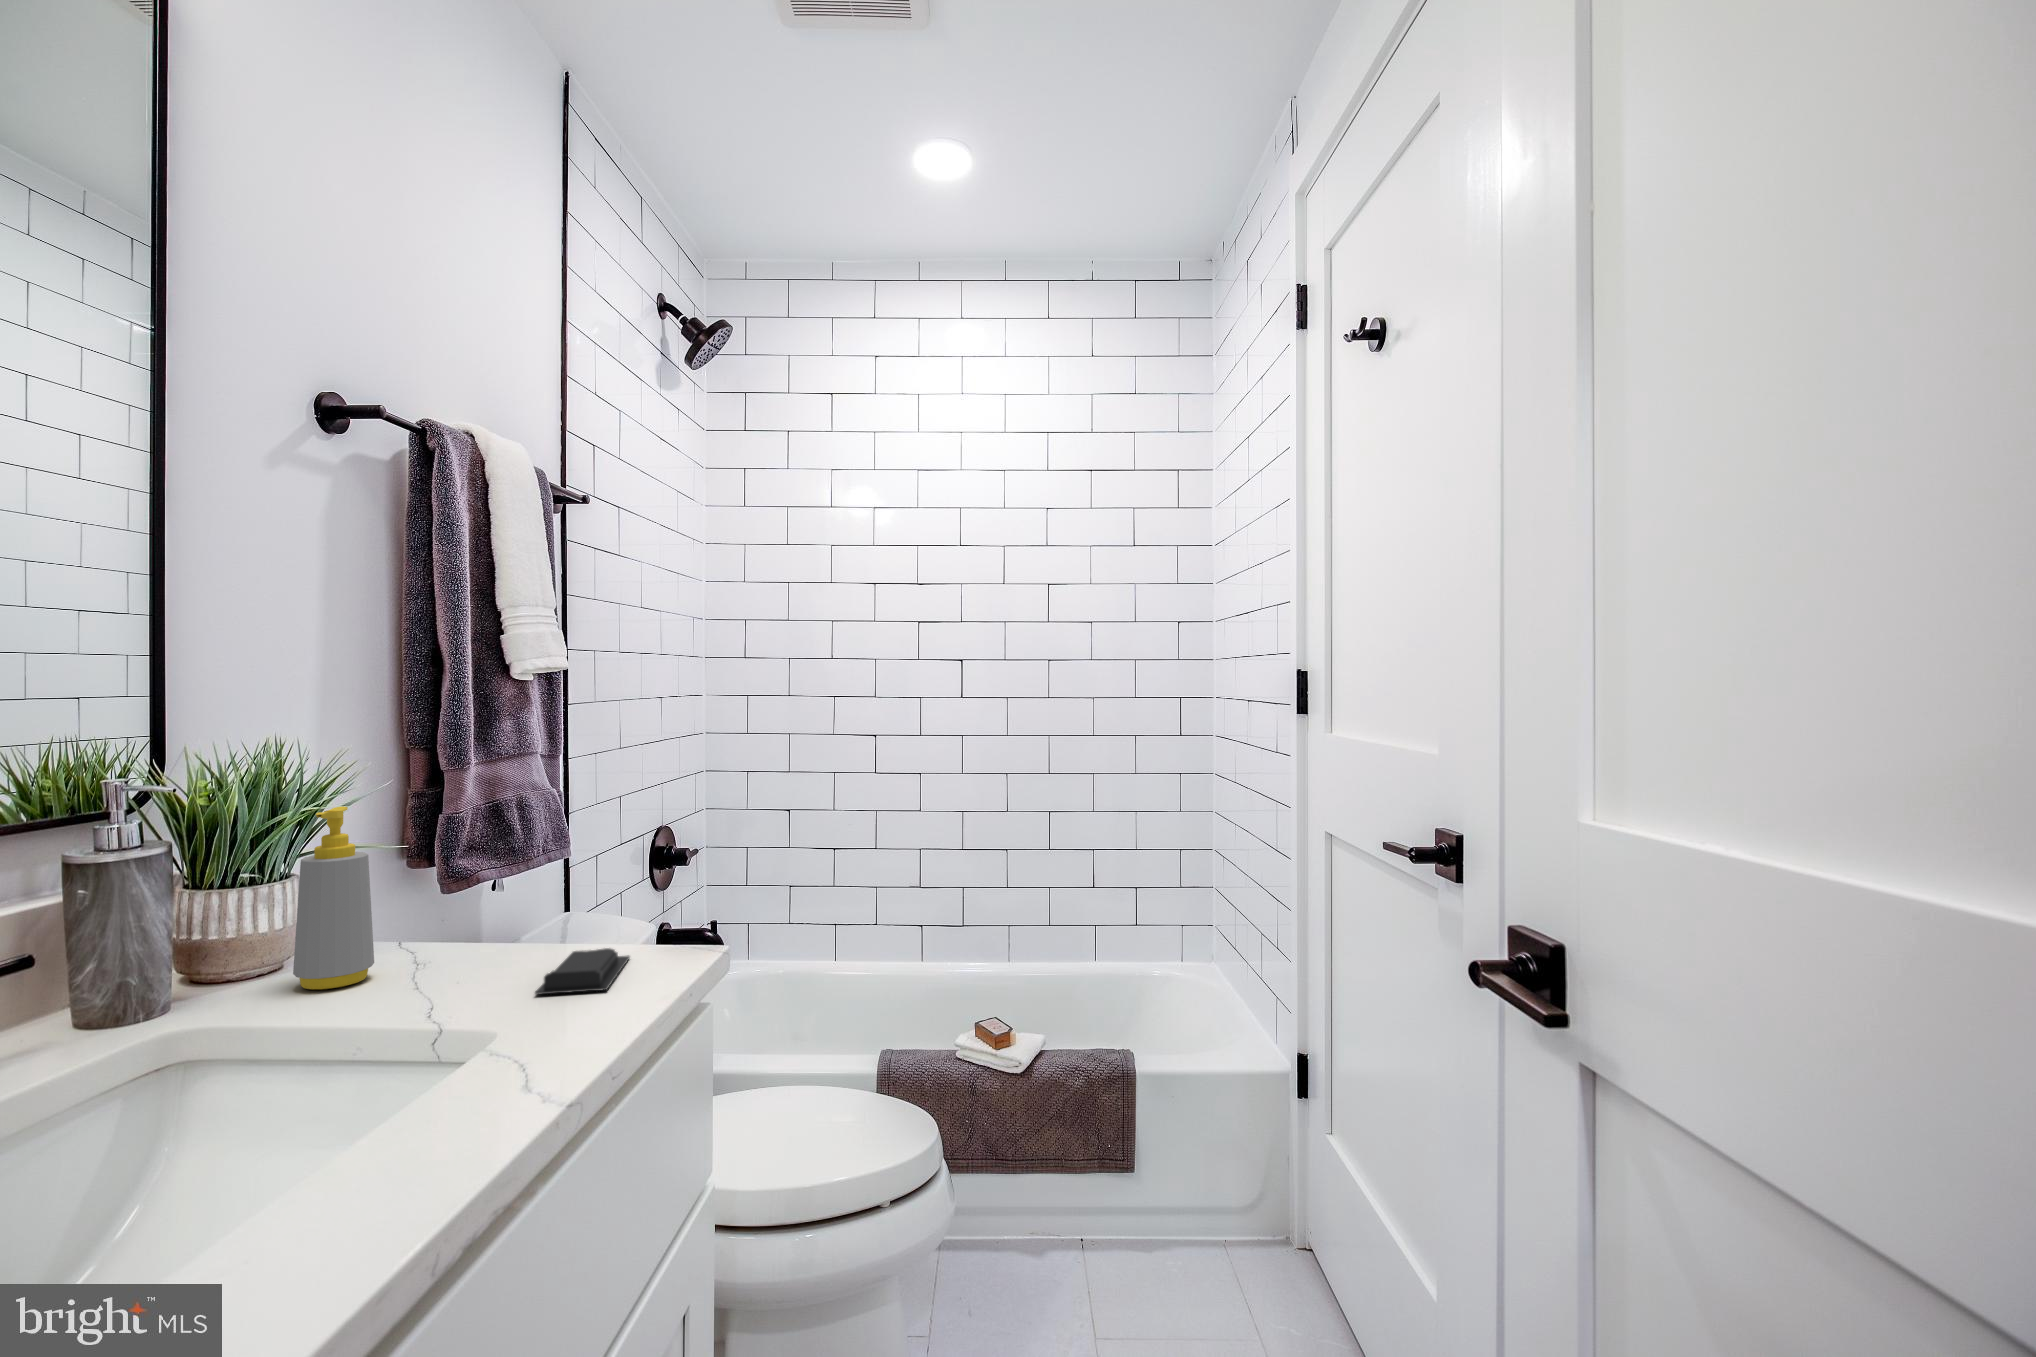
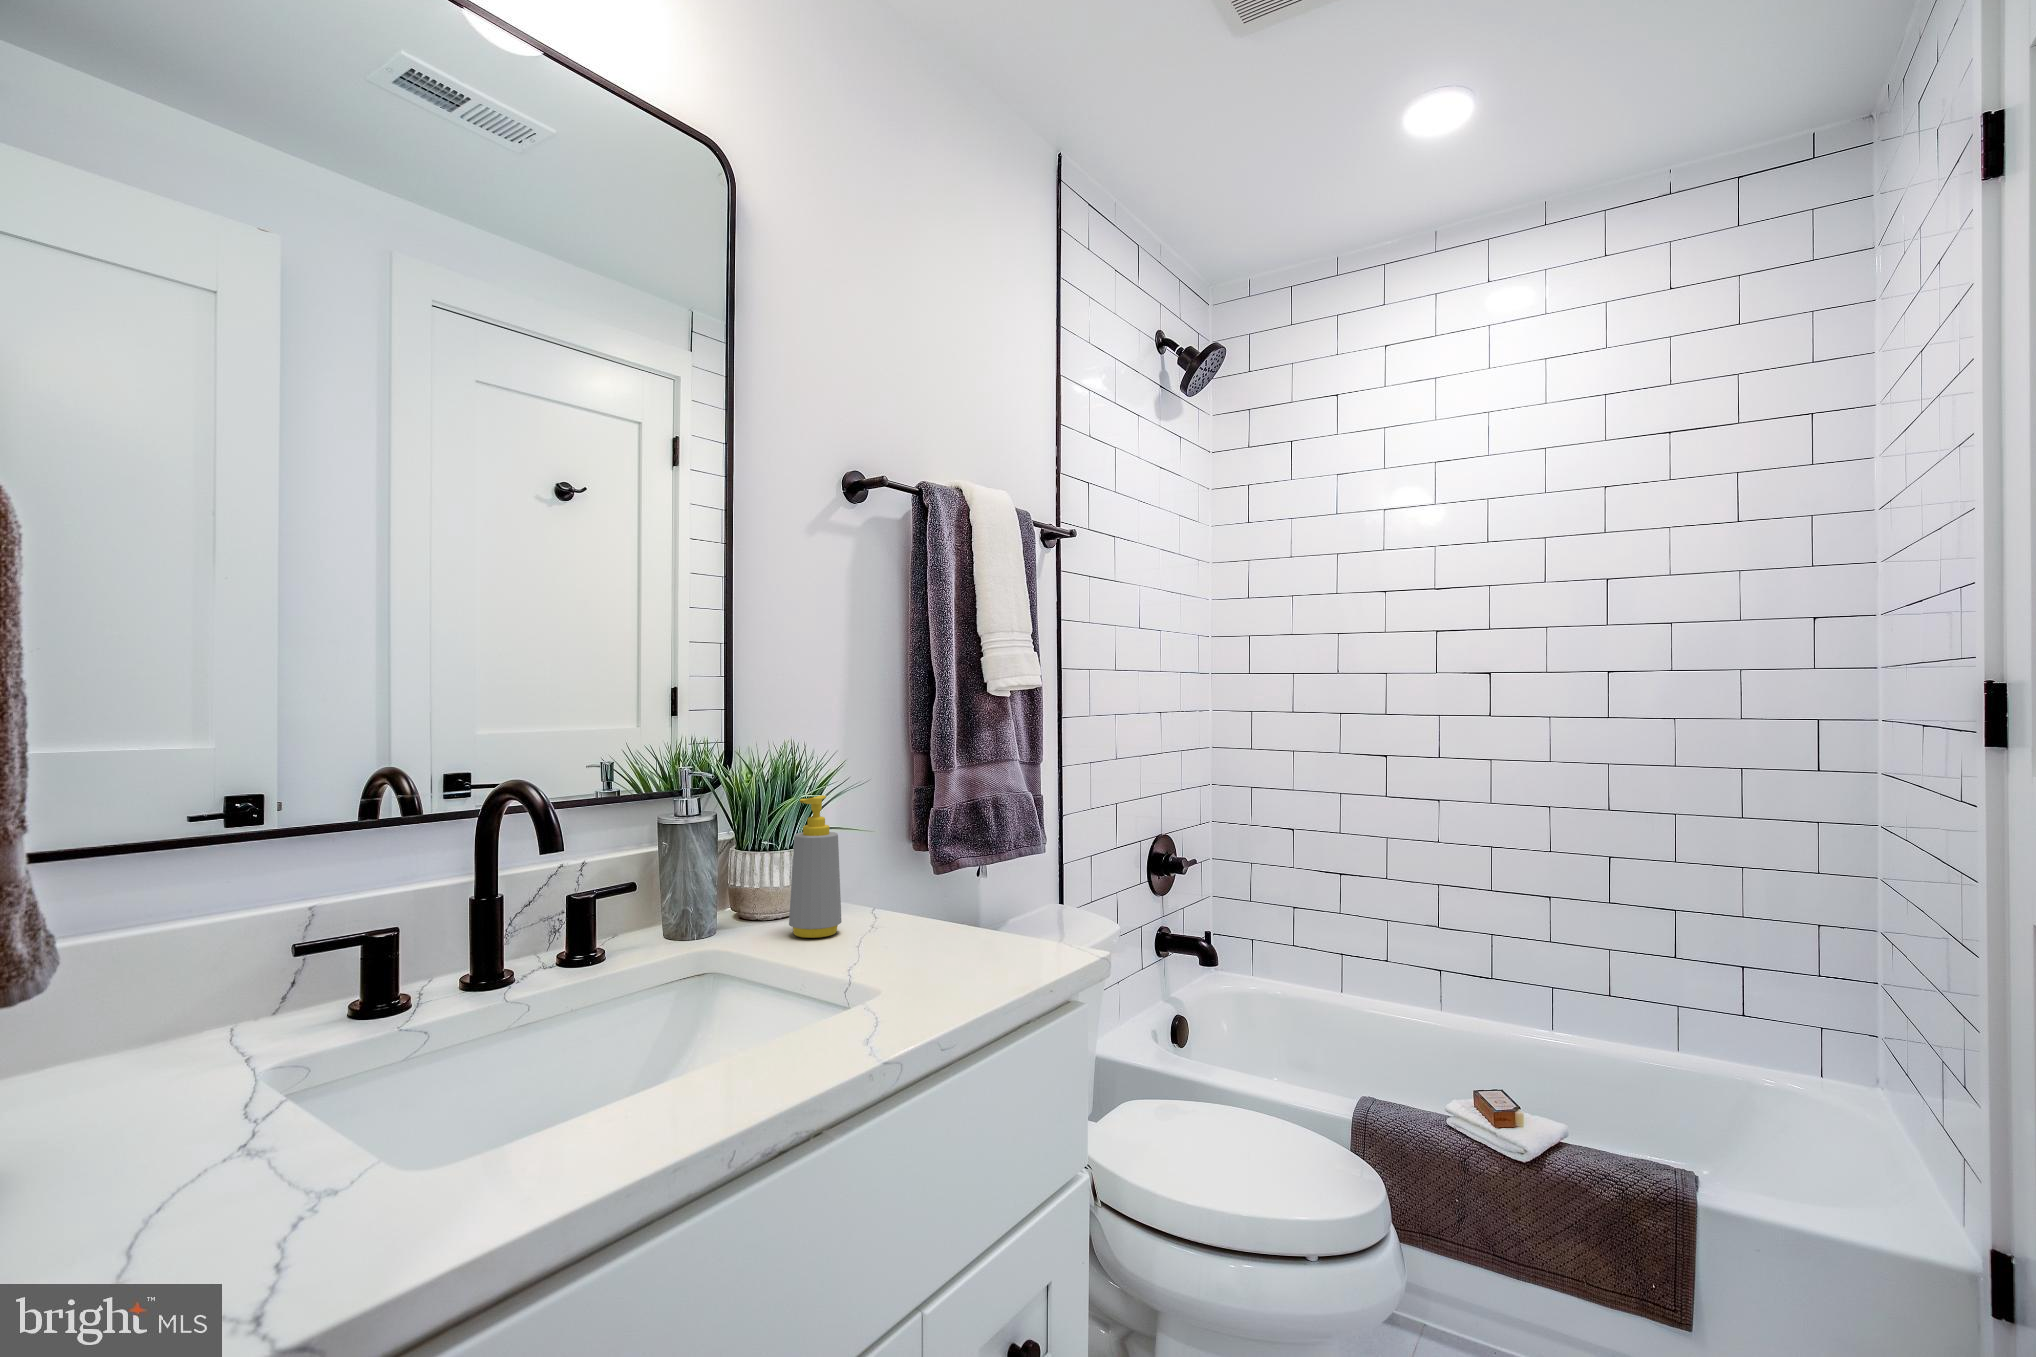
soap bar: present [535,948,630,994] -> none [928,936,1022,975]

